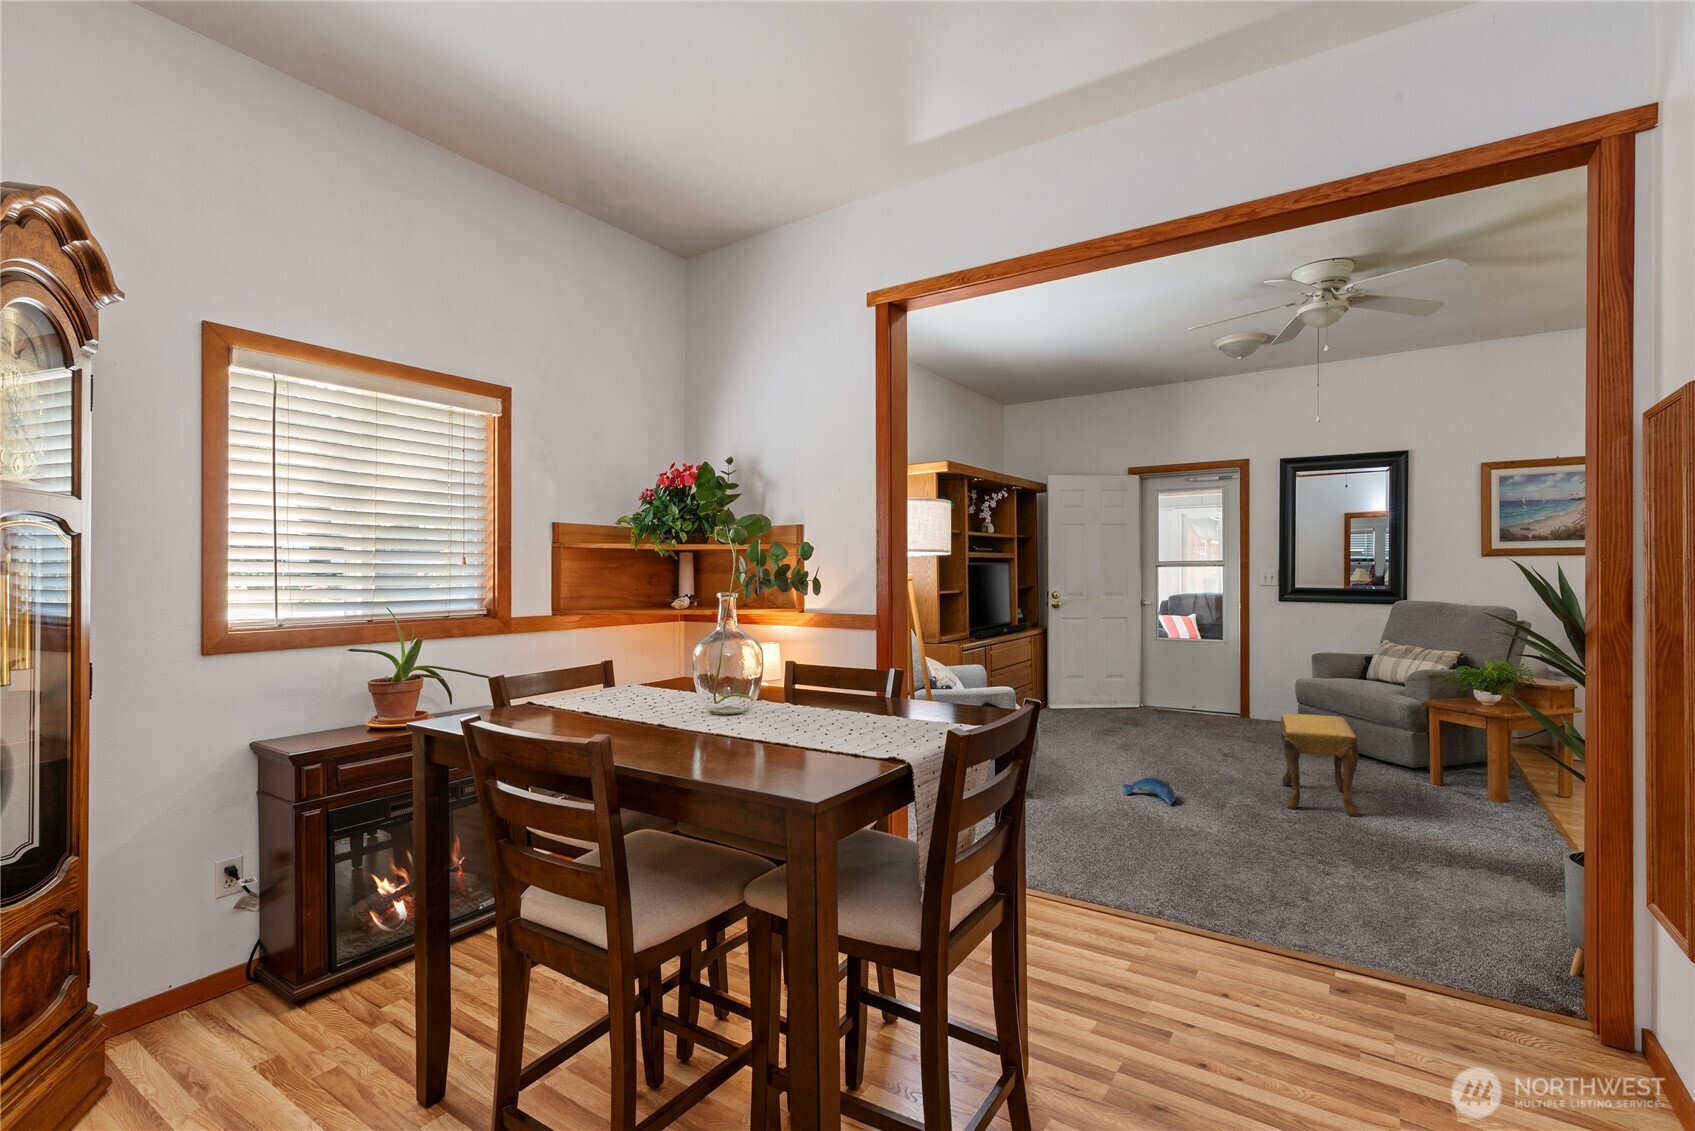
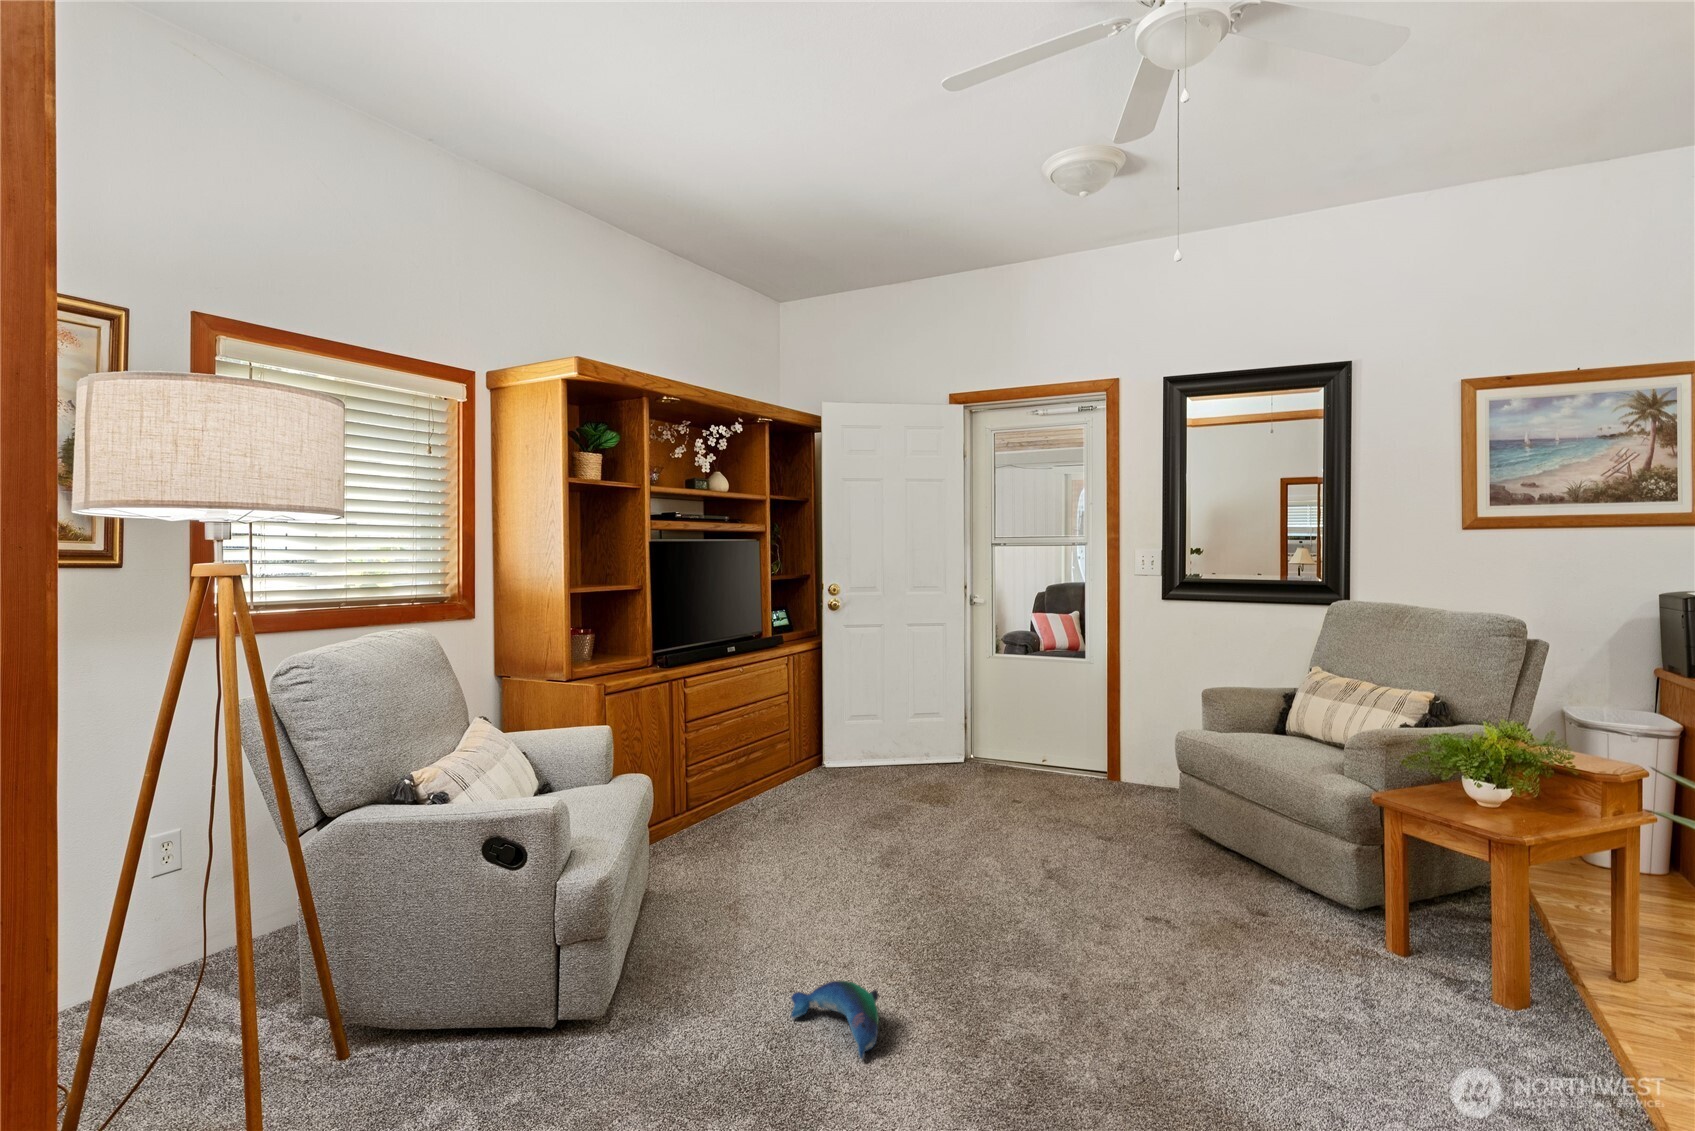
footstool: present [1281,714,1358,816] -> none [1100,831,1243,1087]

